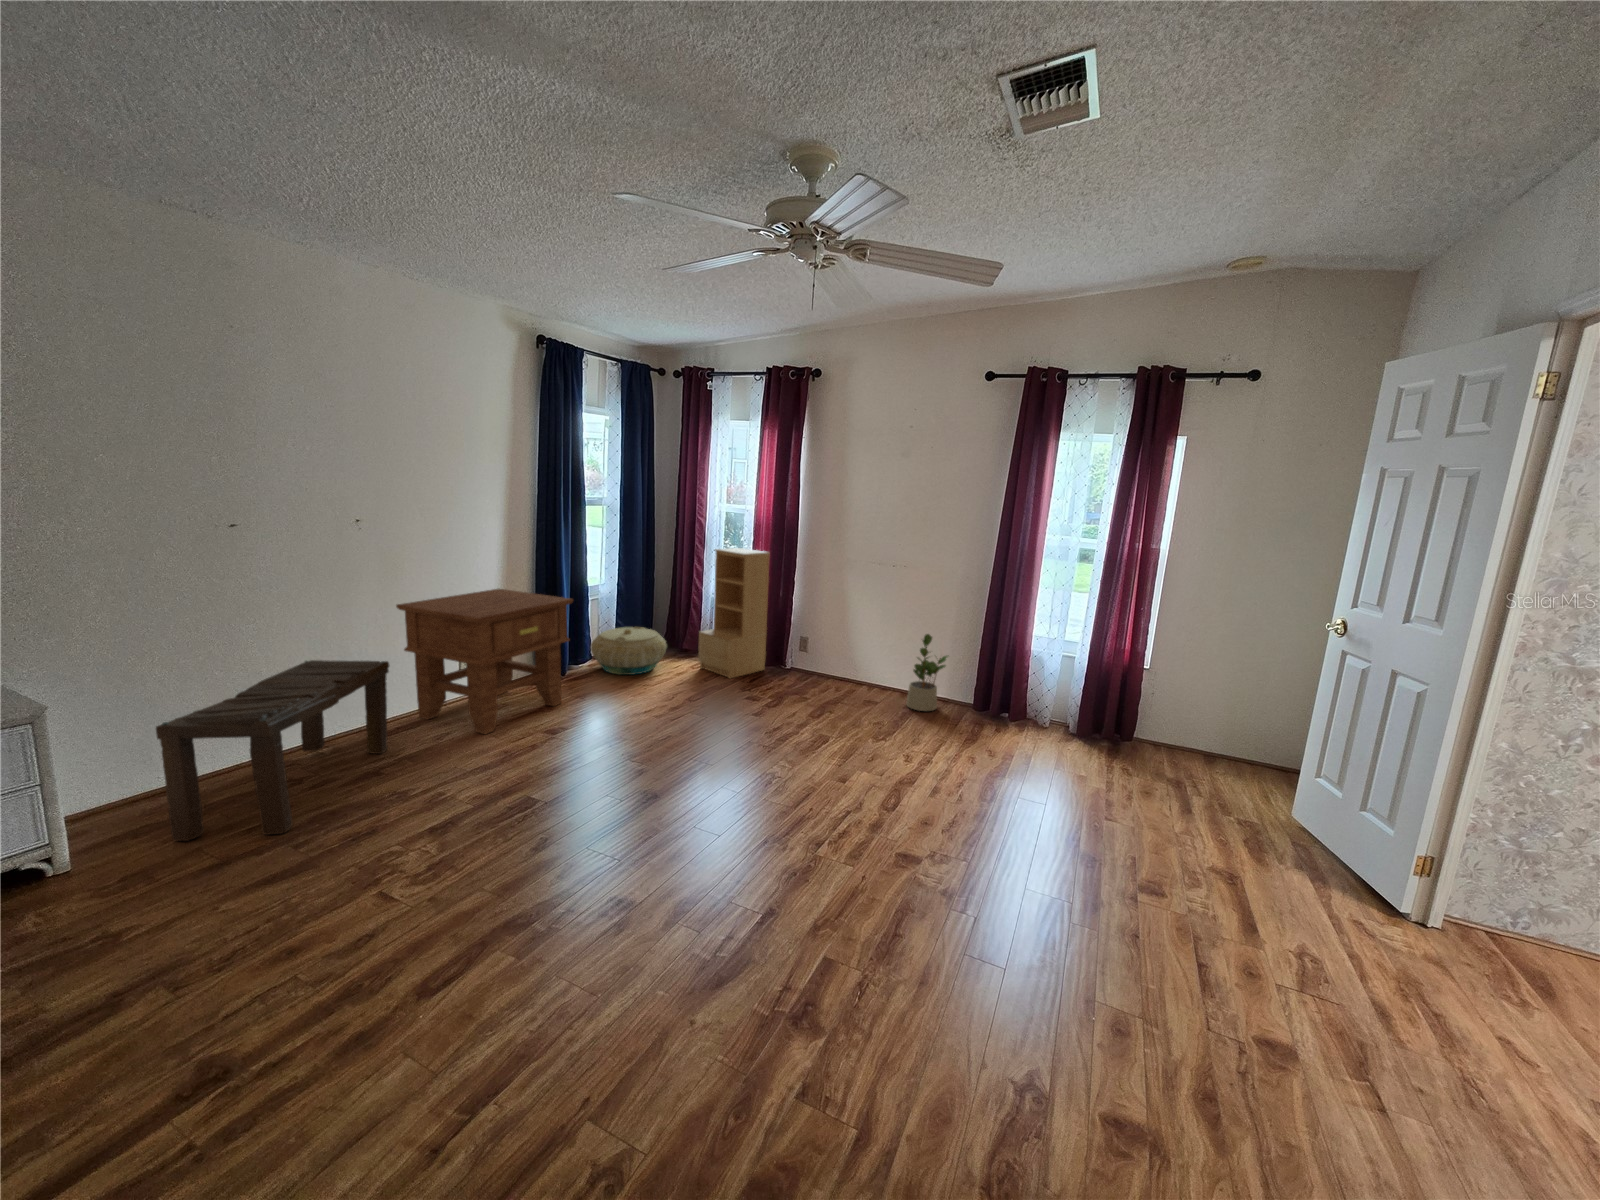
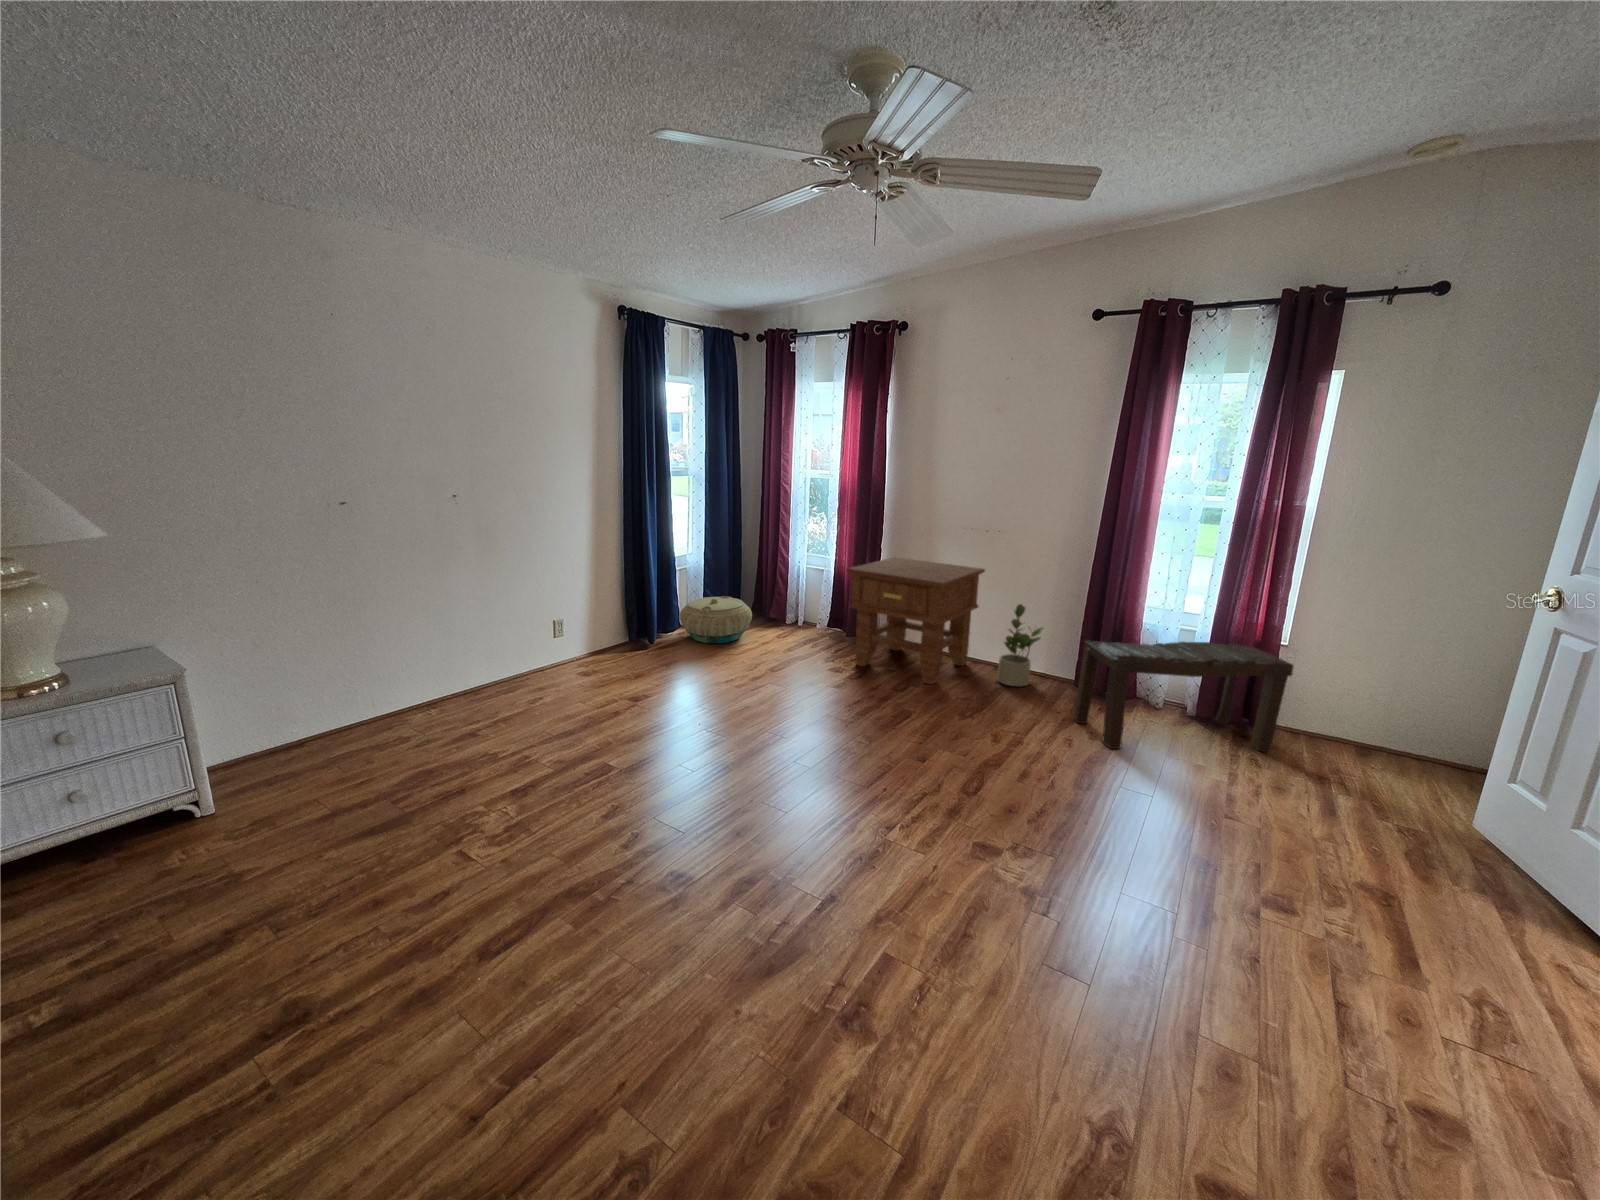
bookshelf: present [698,548,770,678] -> none [783,516,854,649]
side table: present [396,589,573,734] -> present [847,557,985,684]
bench: present [156,660,390,841] -> present [1073,640,1294,752]

